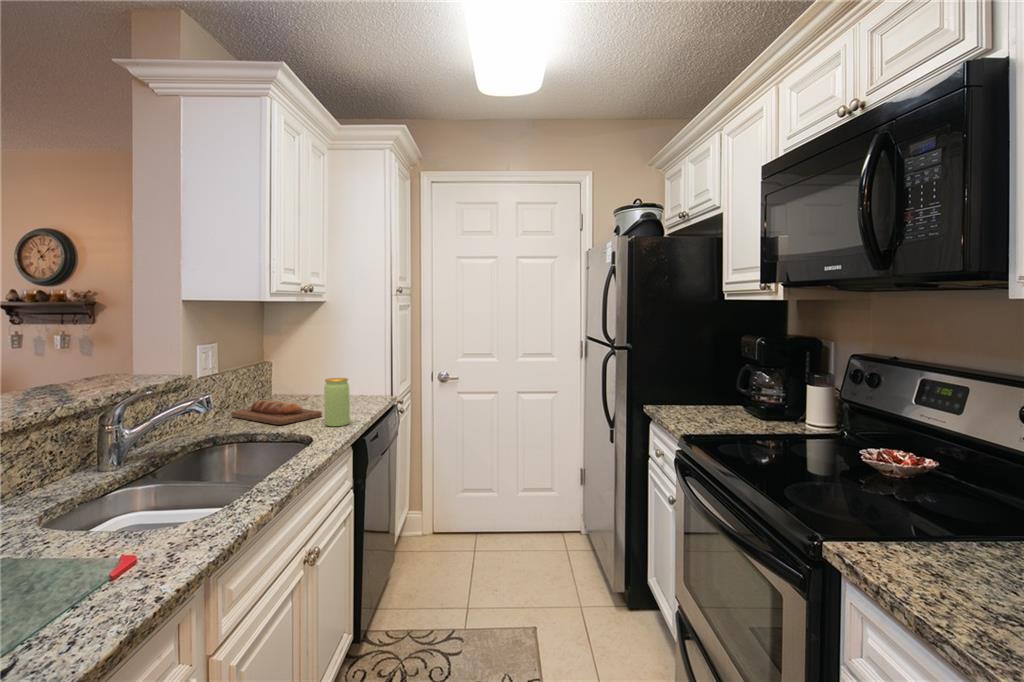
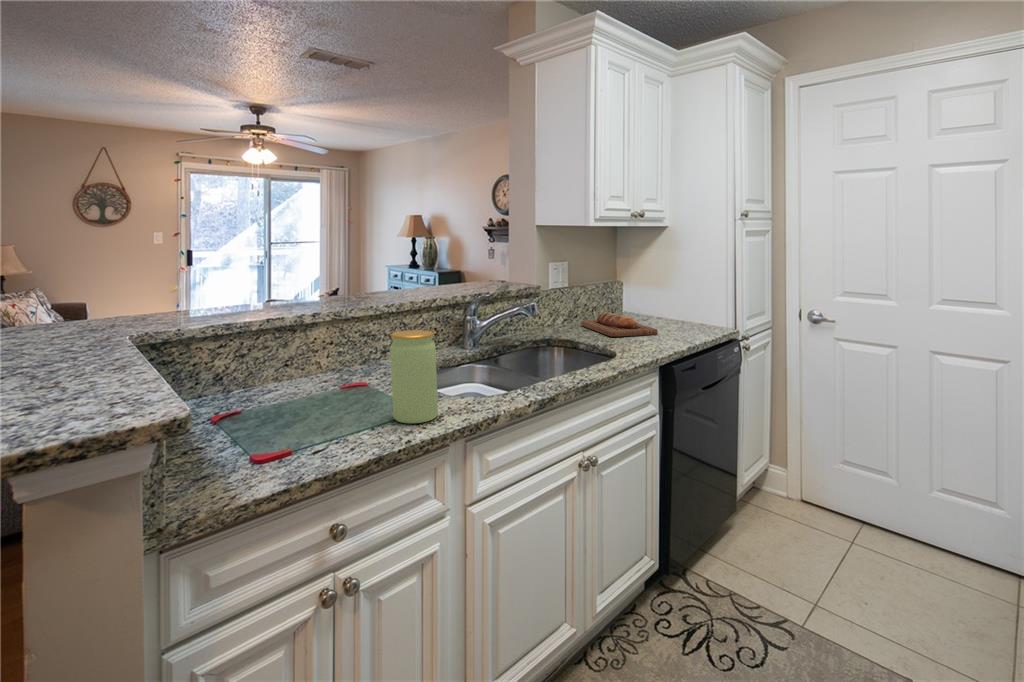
jar: present [324,378,350,426] -> present [390,330,438,423]

